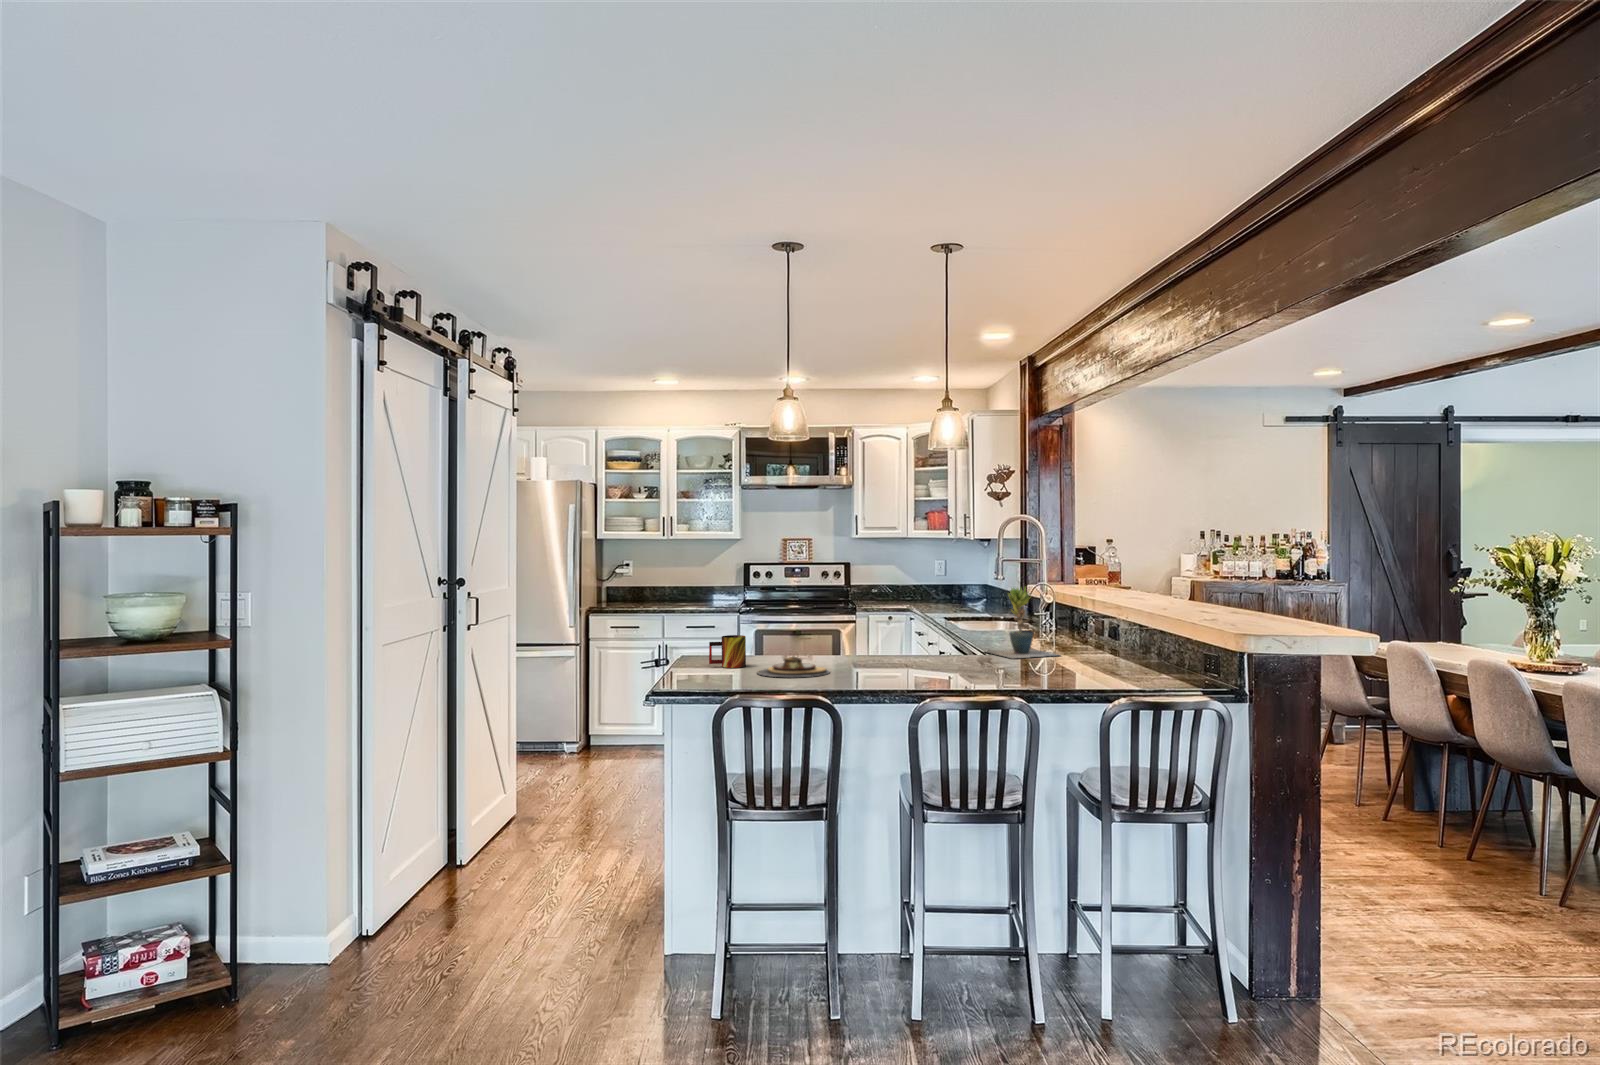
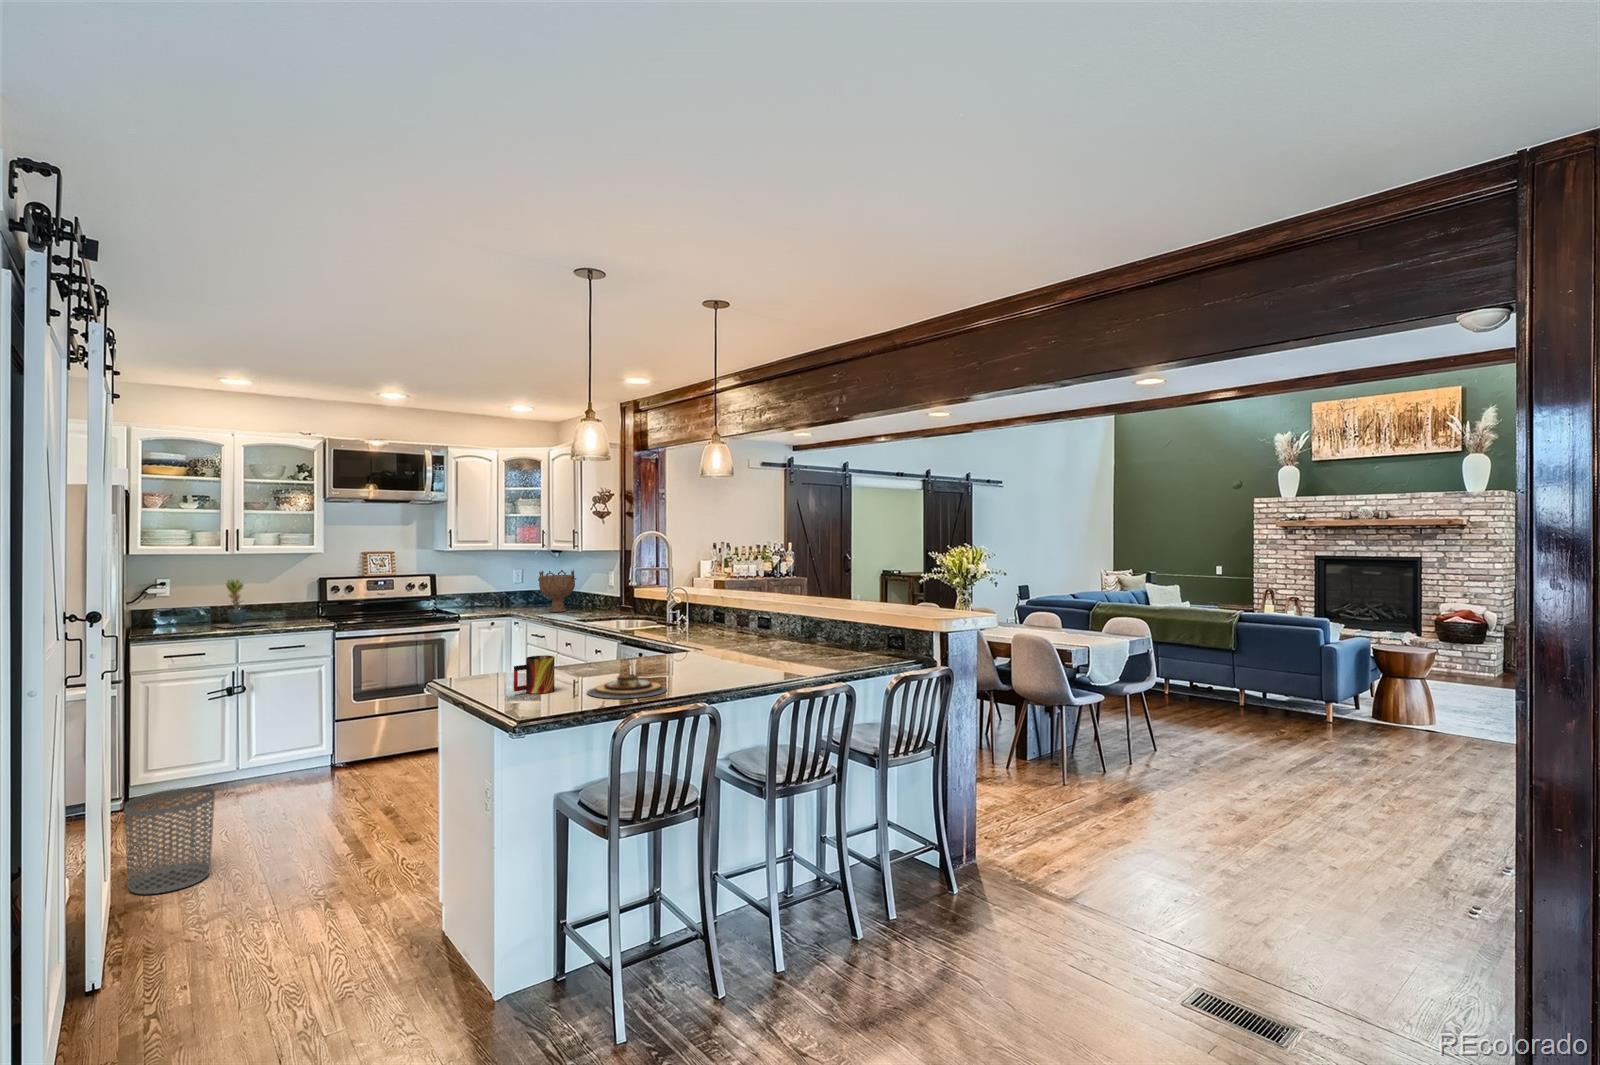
decorative bowl: none [928,559,967,606] -> present [538,570,576,612]
potted plant: present [987,588,1058,659] -> present [216,580,262,628]
waste bin: none [535,728,592,804] -> present [124,787,215,894]

